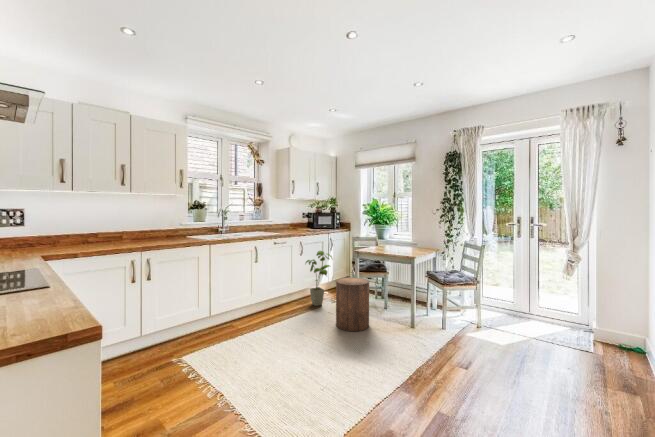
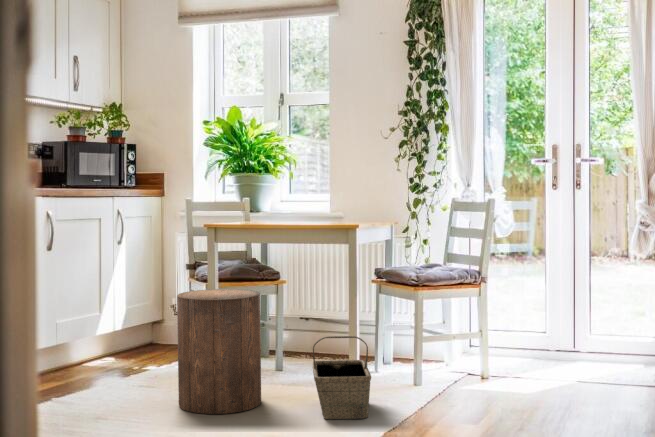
house plant: present [306,251,332,306] -> none [71,233,149,380]
basket: none [387,304,414,344] -> present [313,336,371,419]

